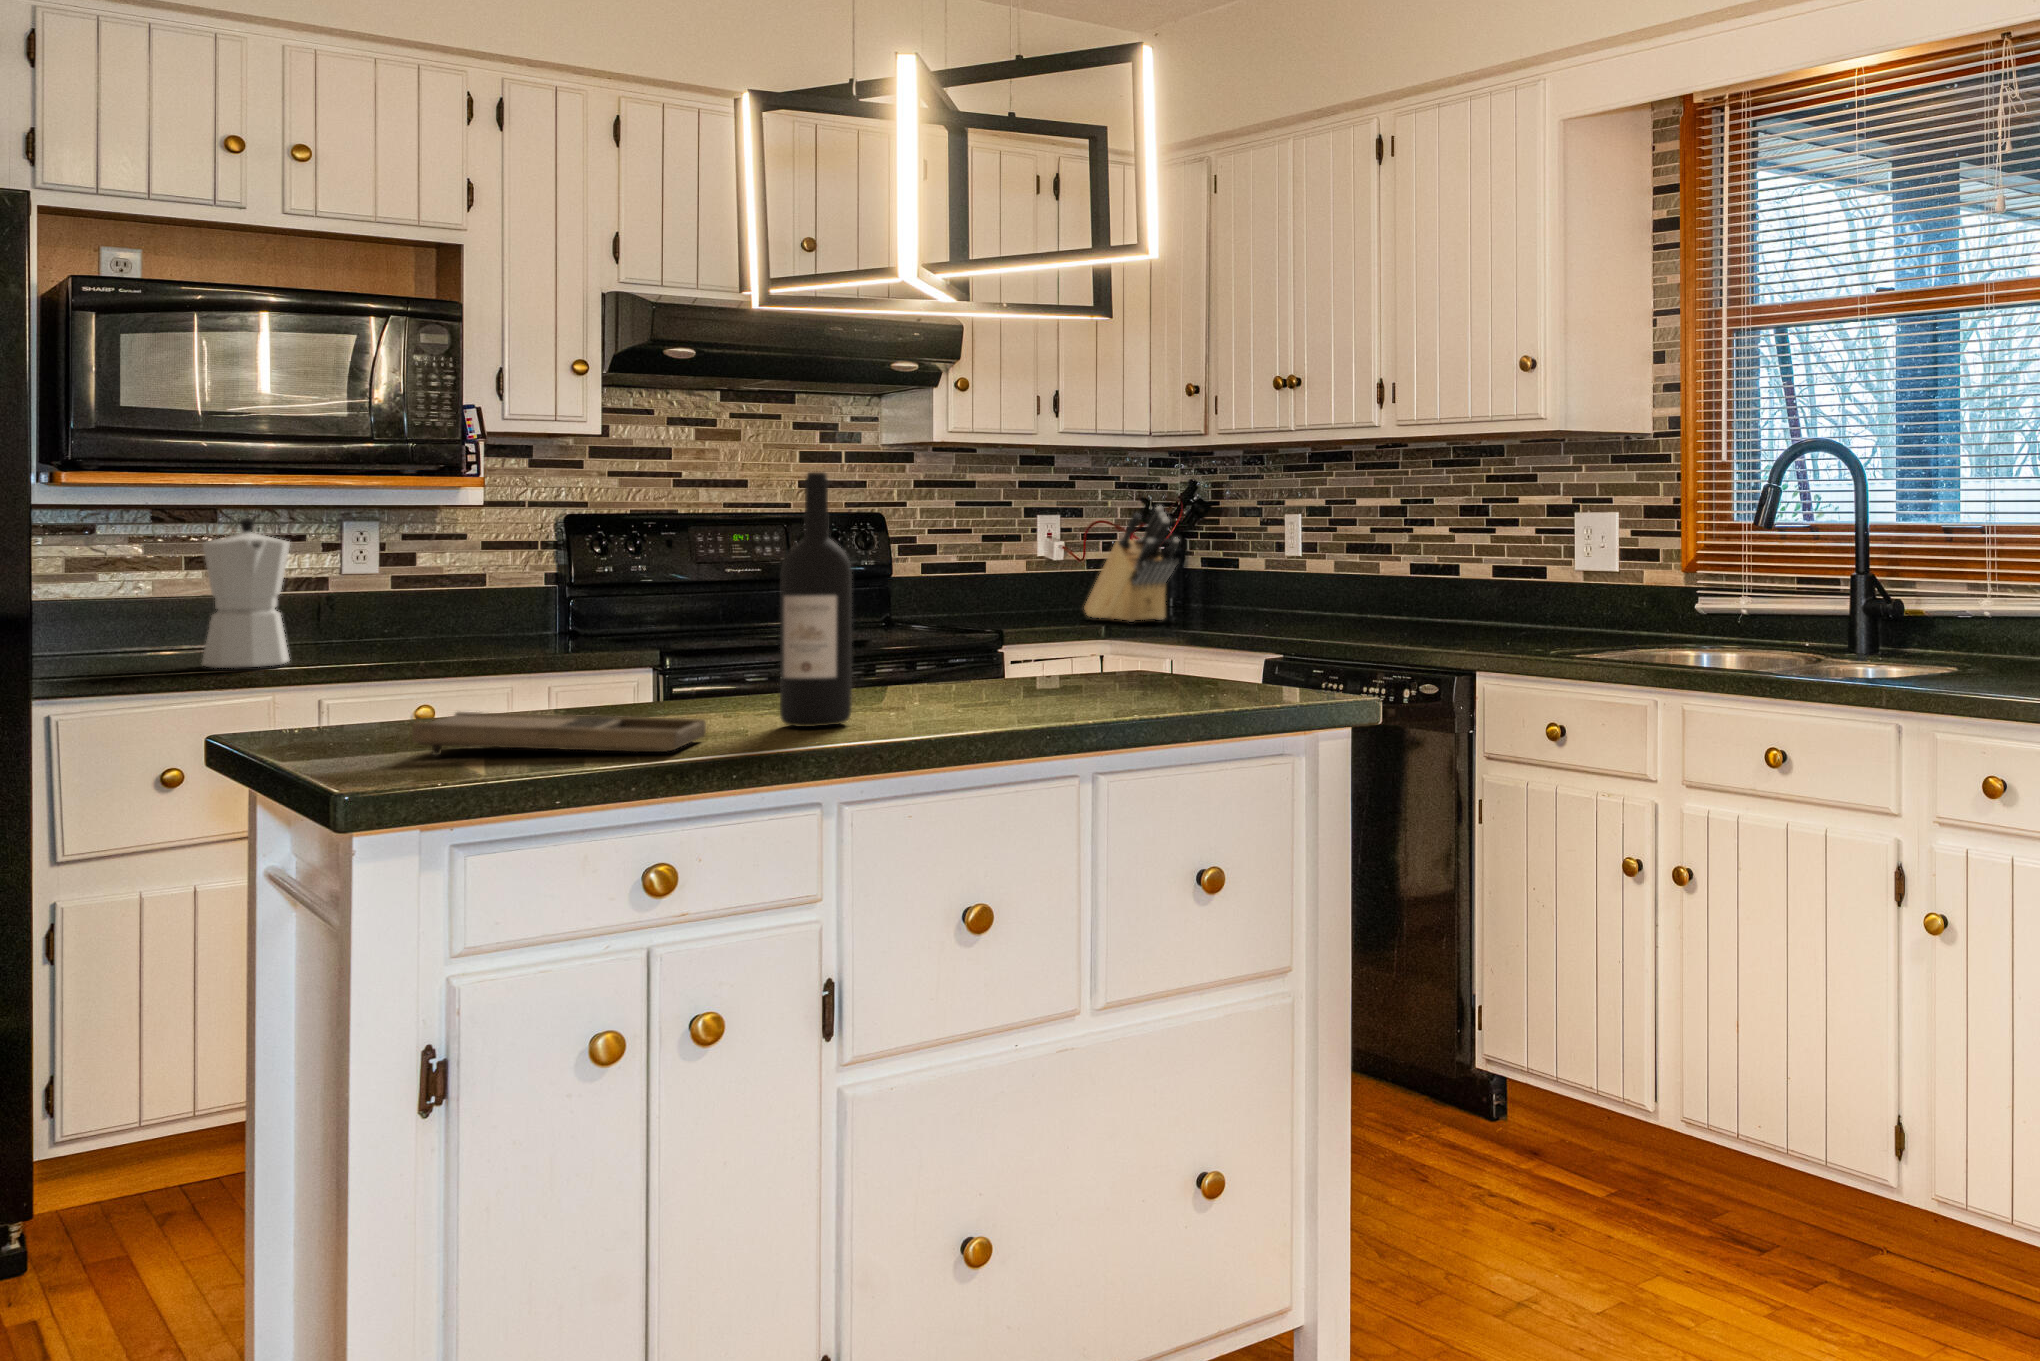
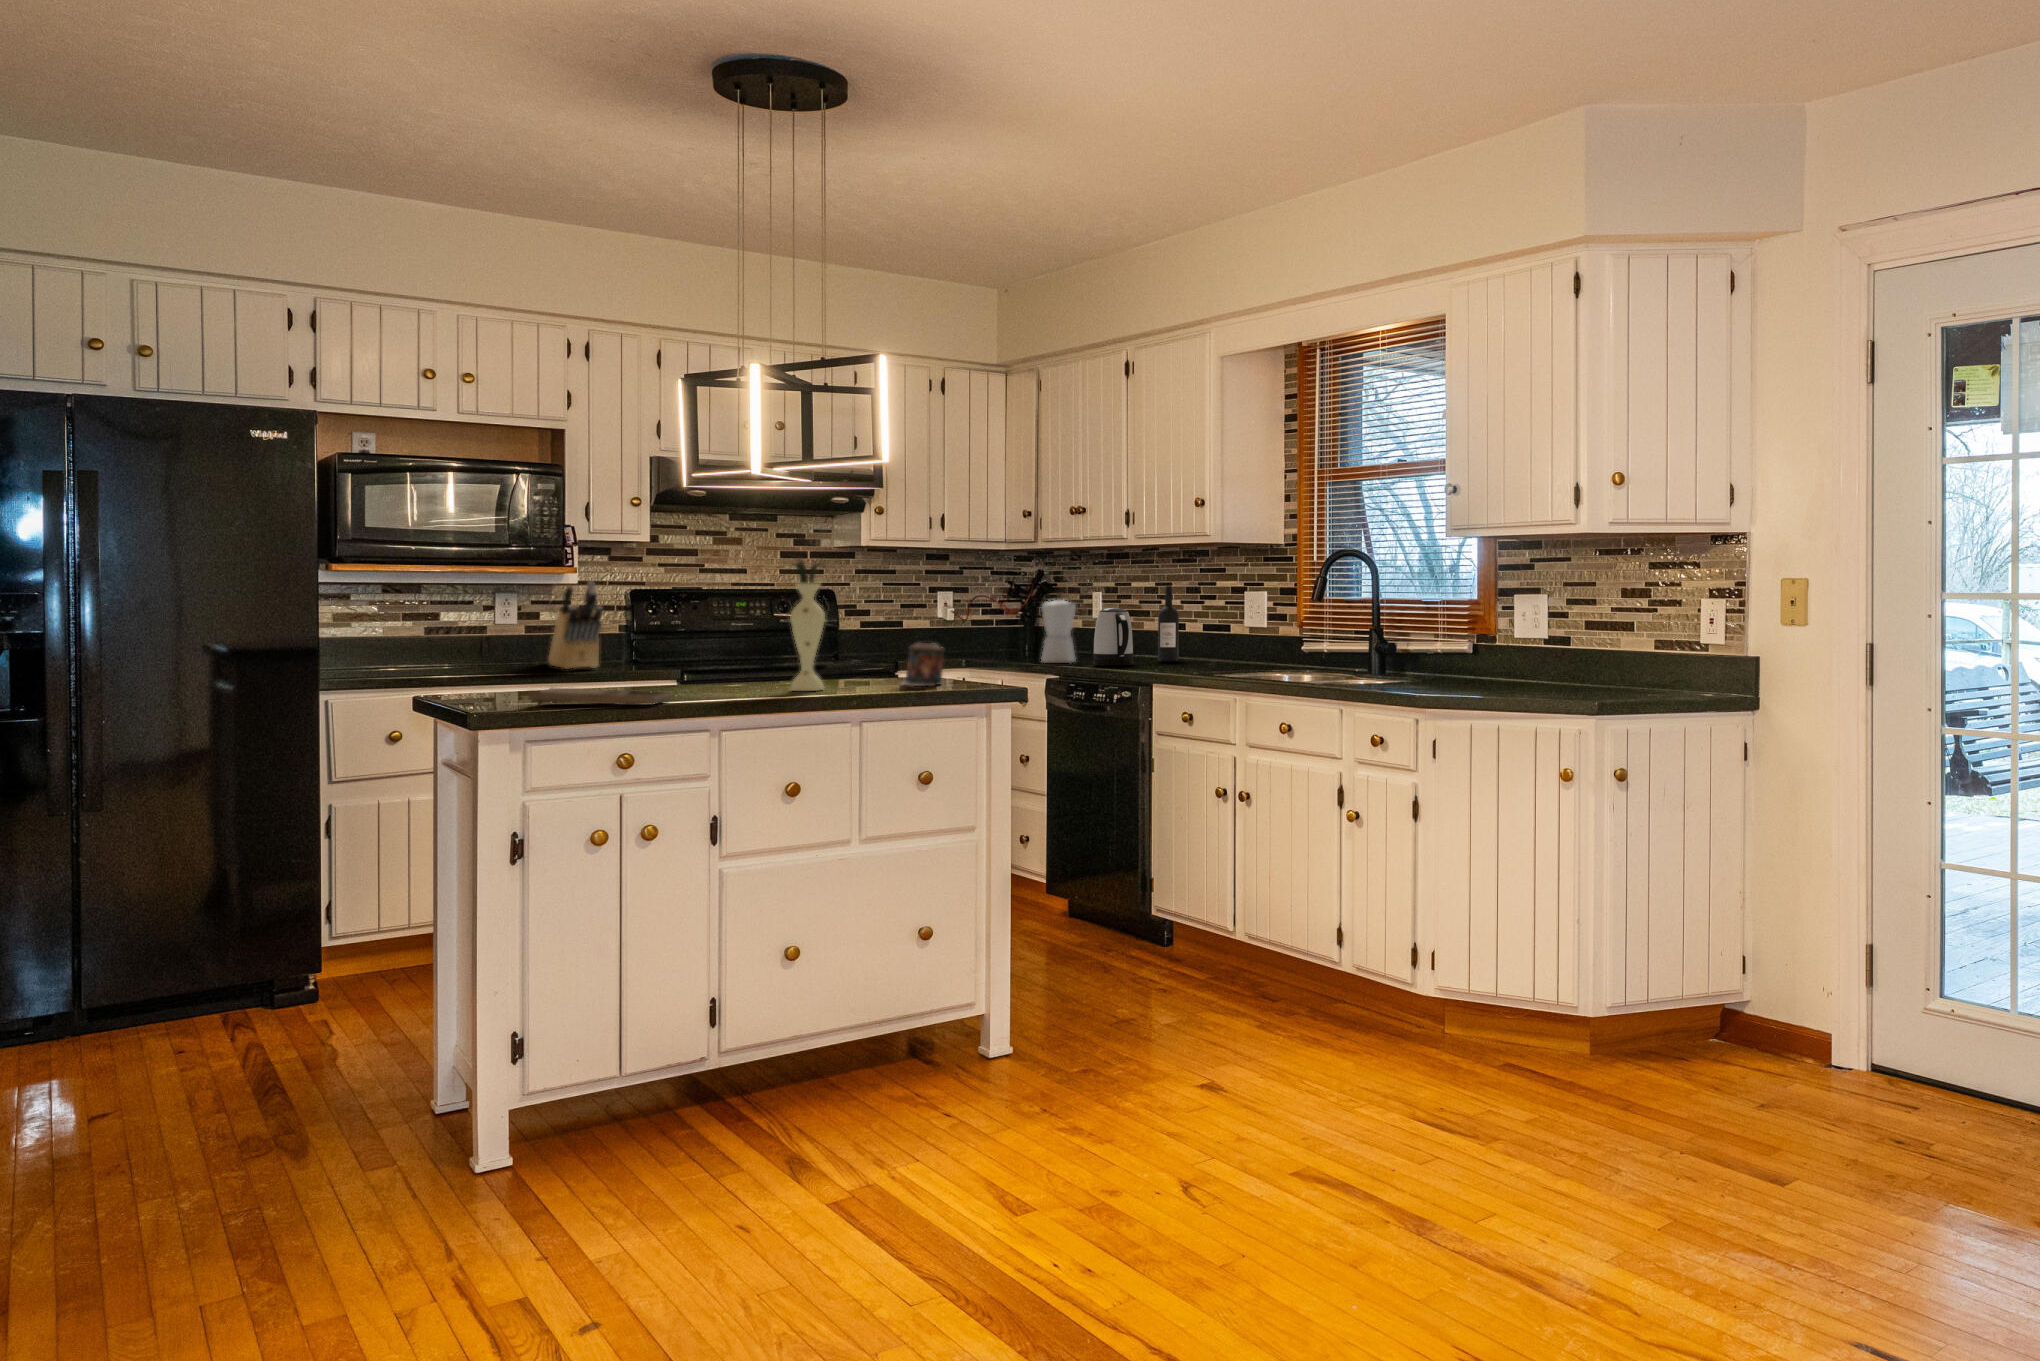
vase: none [895,433,1010,708] -> present [789,560,825,691]
wine bottle: present [780,472,852,727] -> present [1158,586,1179,662]
knife block: present [1084,506,1179,622] -> present [549,581,603,669]
moka pot: present [202,518,290,668] -> present [1041,593,1076,663]
kettle: none [1321,541,1386,637] -> present [1093,608,1133,666]
candle: none [1119,608,1199,694] -> present [901,643,944,686]

